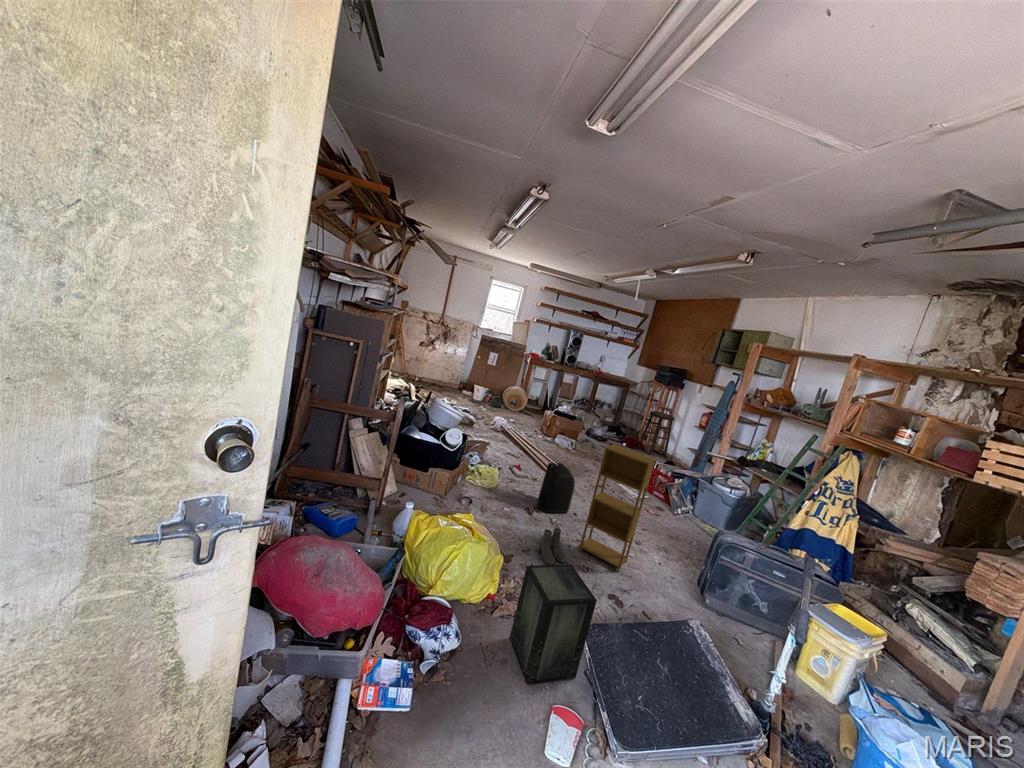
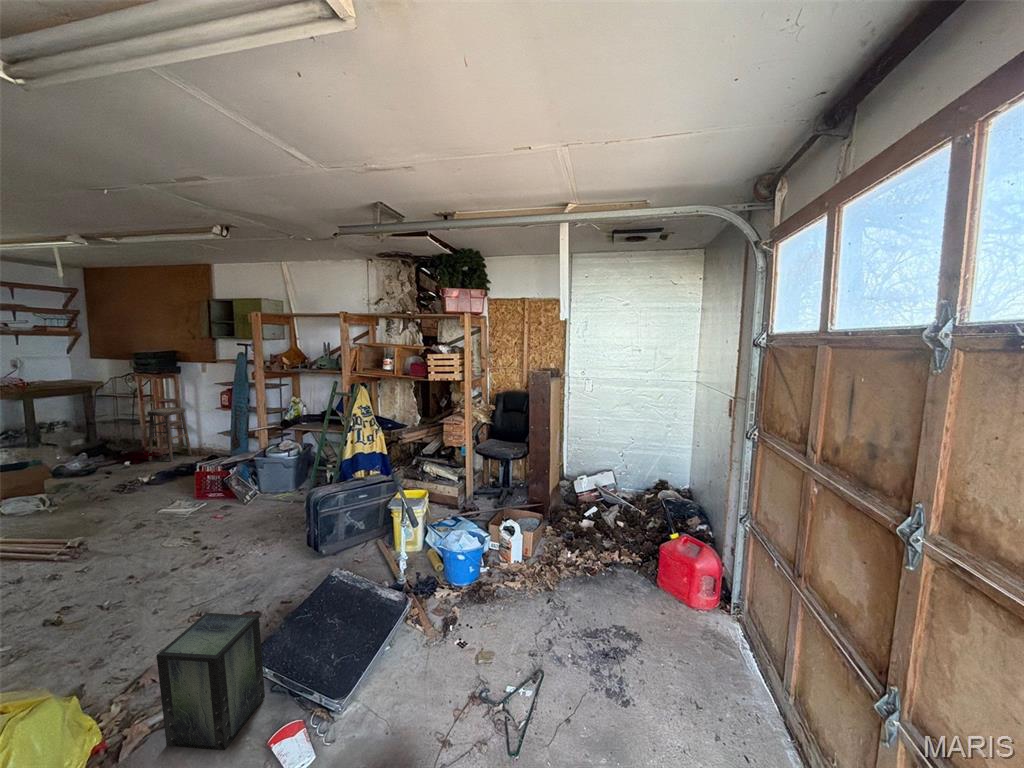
shelving unit: present [579,444,655,572] -> none [158,462,233,608]
backpack: present [537,463,575,513] -> none [48,533,118,609]
boots: present [537,528,566,565] -> none [111,604,166,653]

